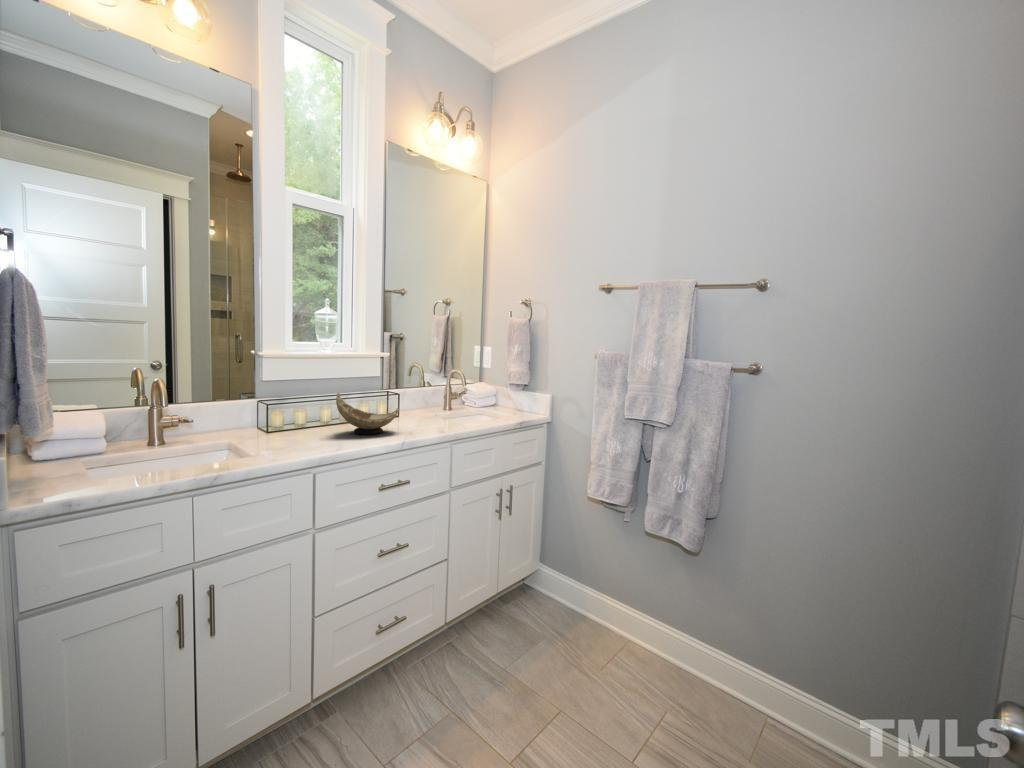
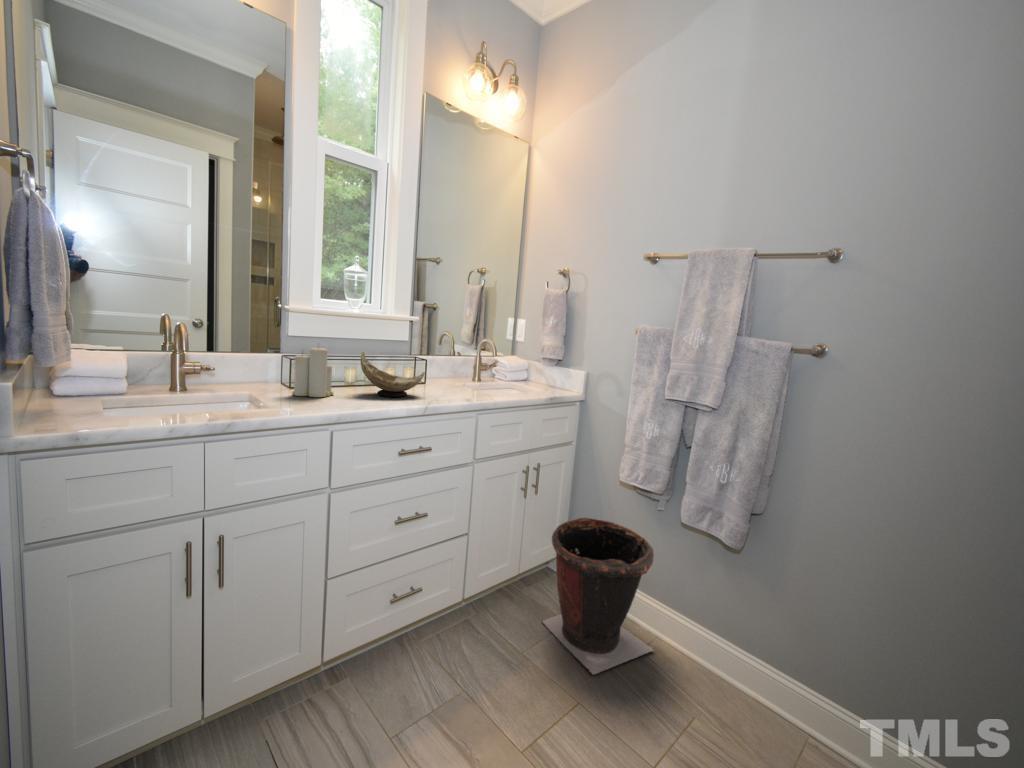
candle: none [271,388,312,441] -> present [292,348,334,397]
waste bin: none [523,534,630,684] -> present [542,518,654,674]

